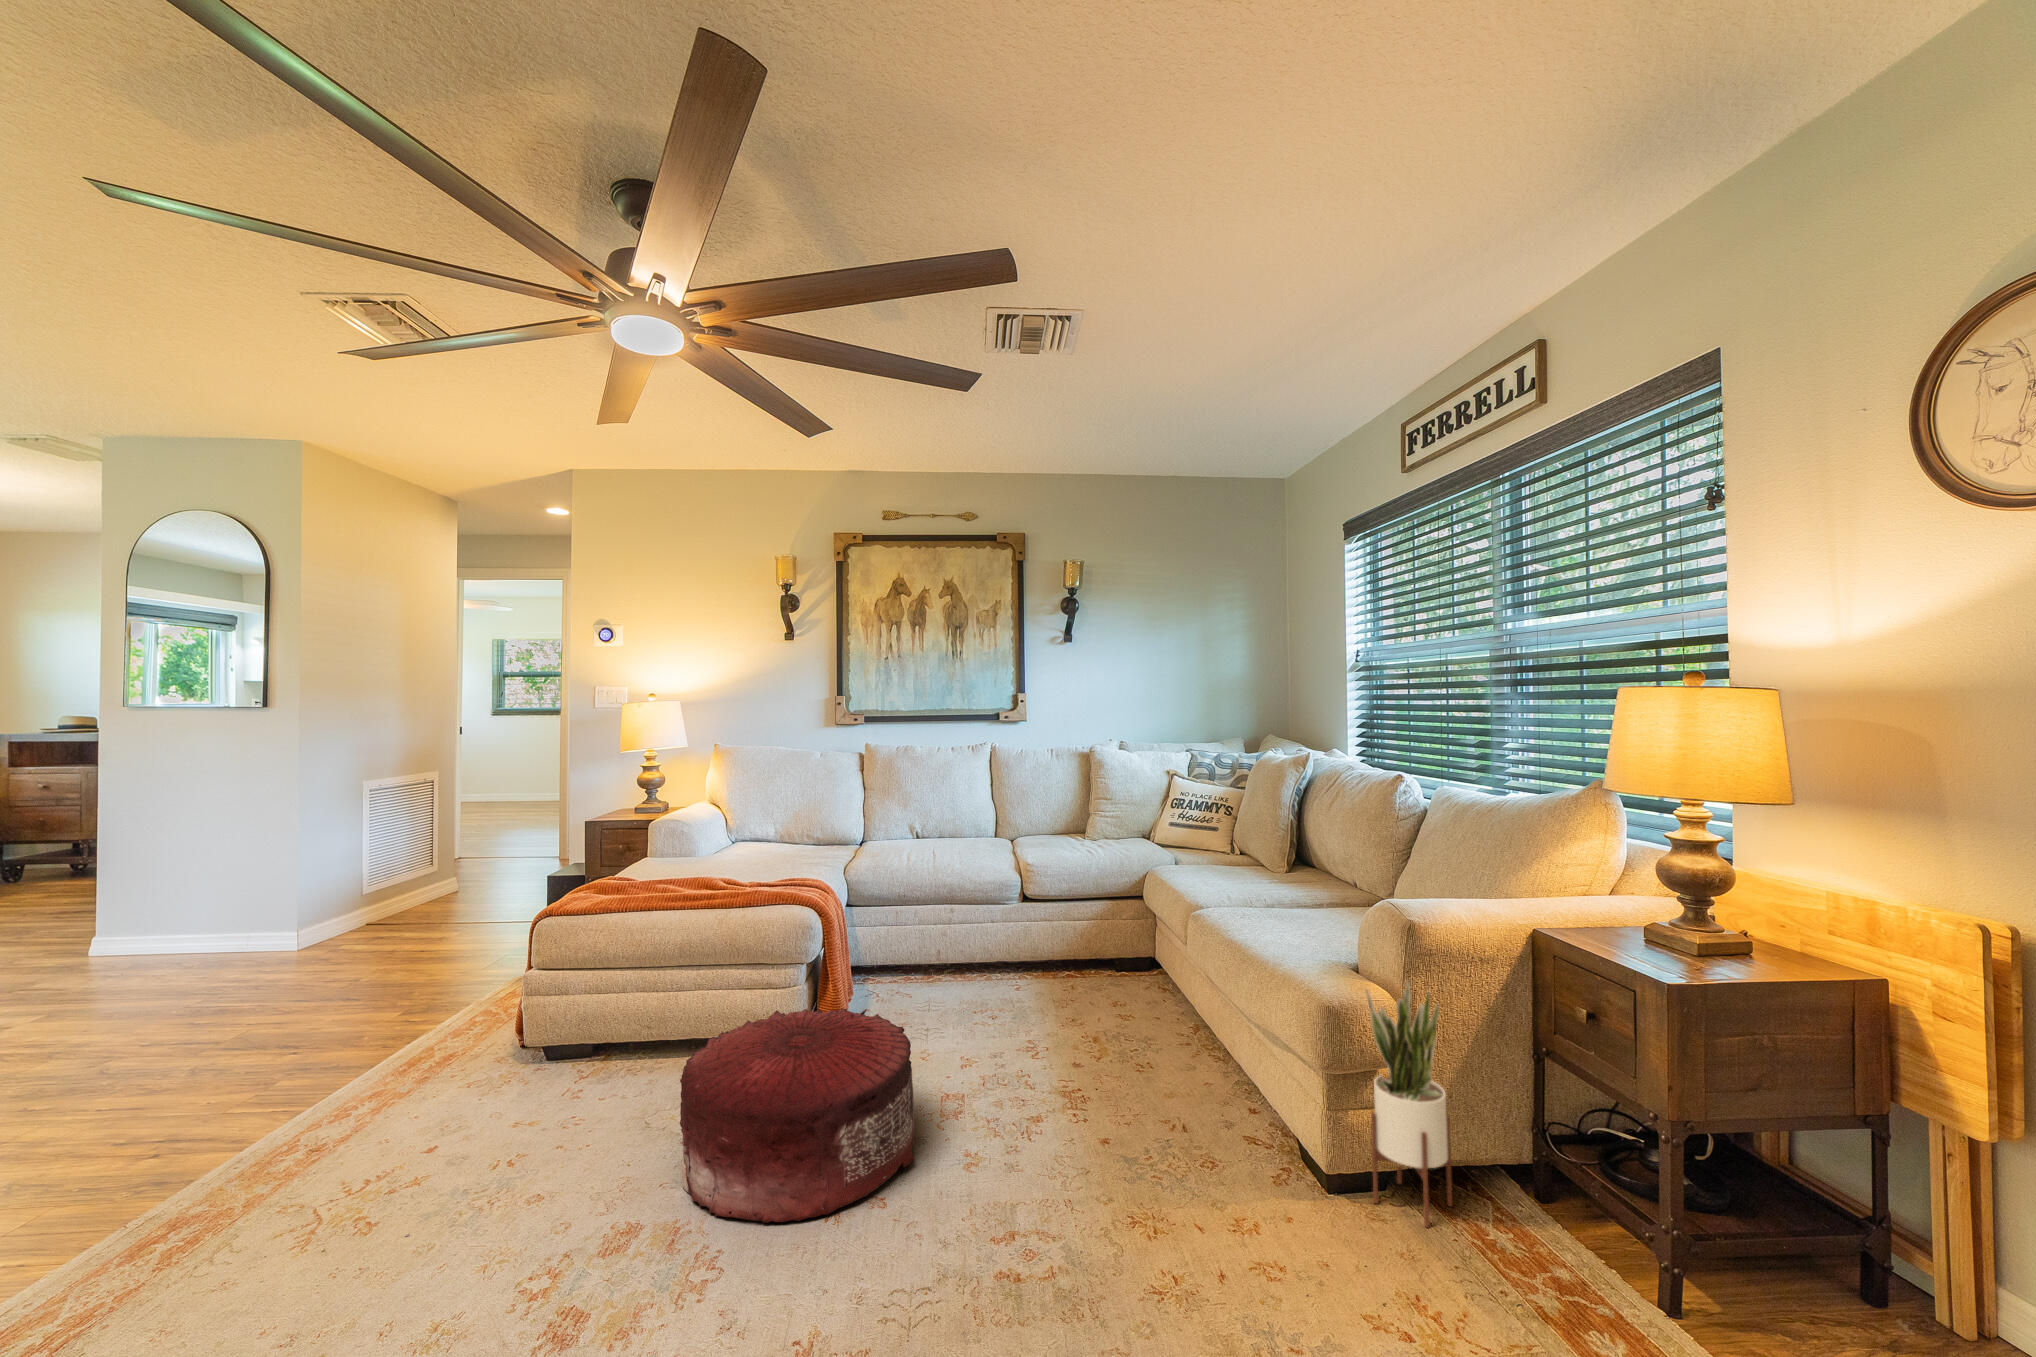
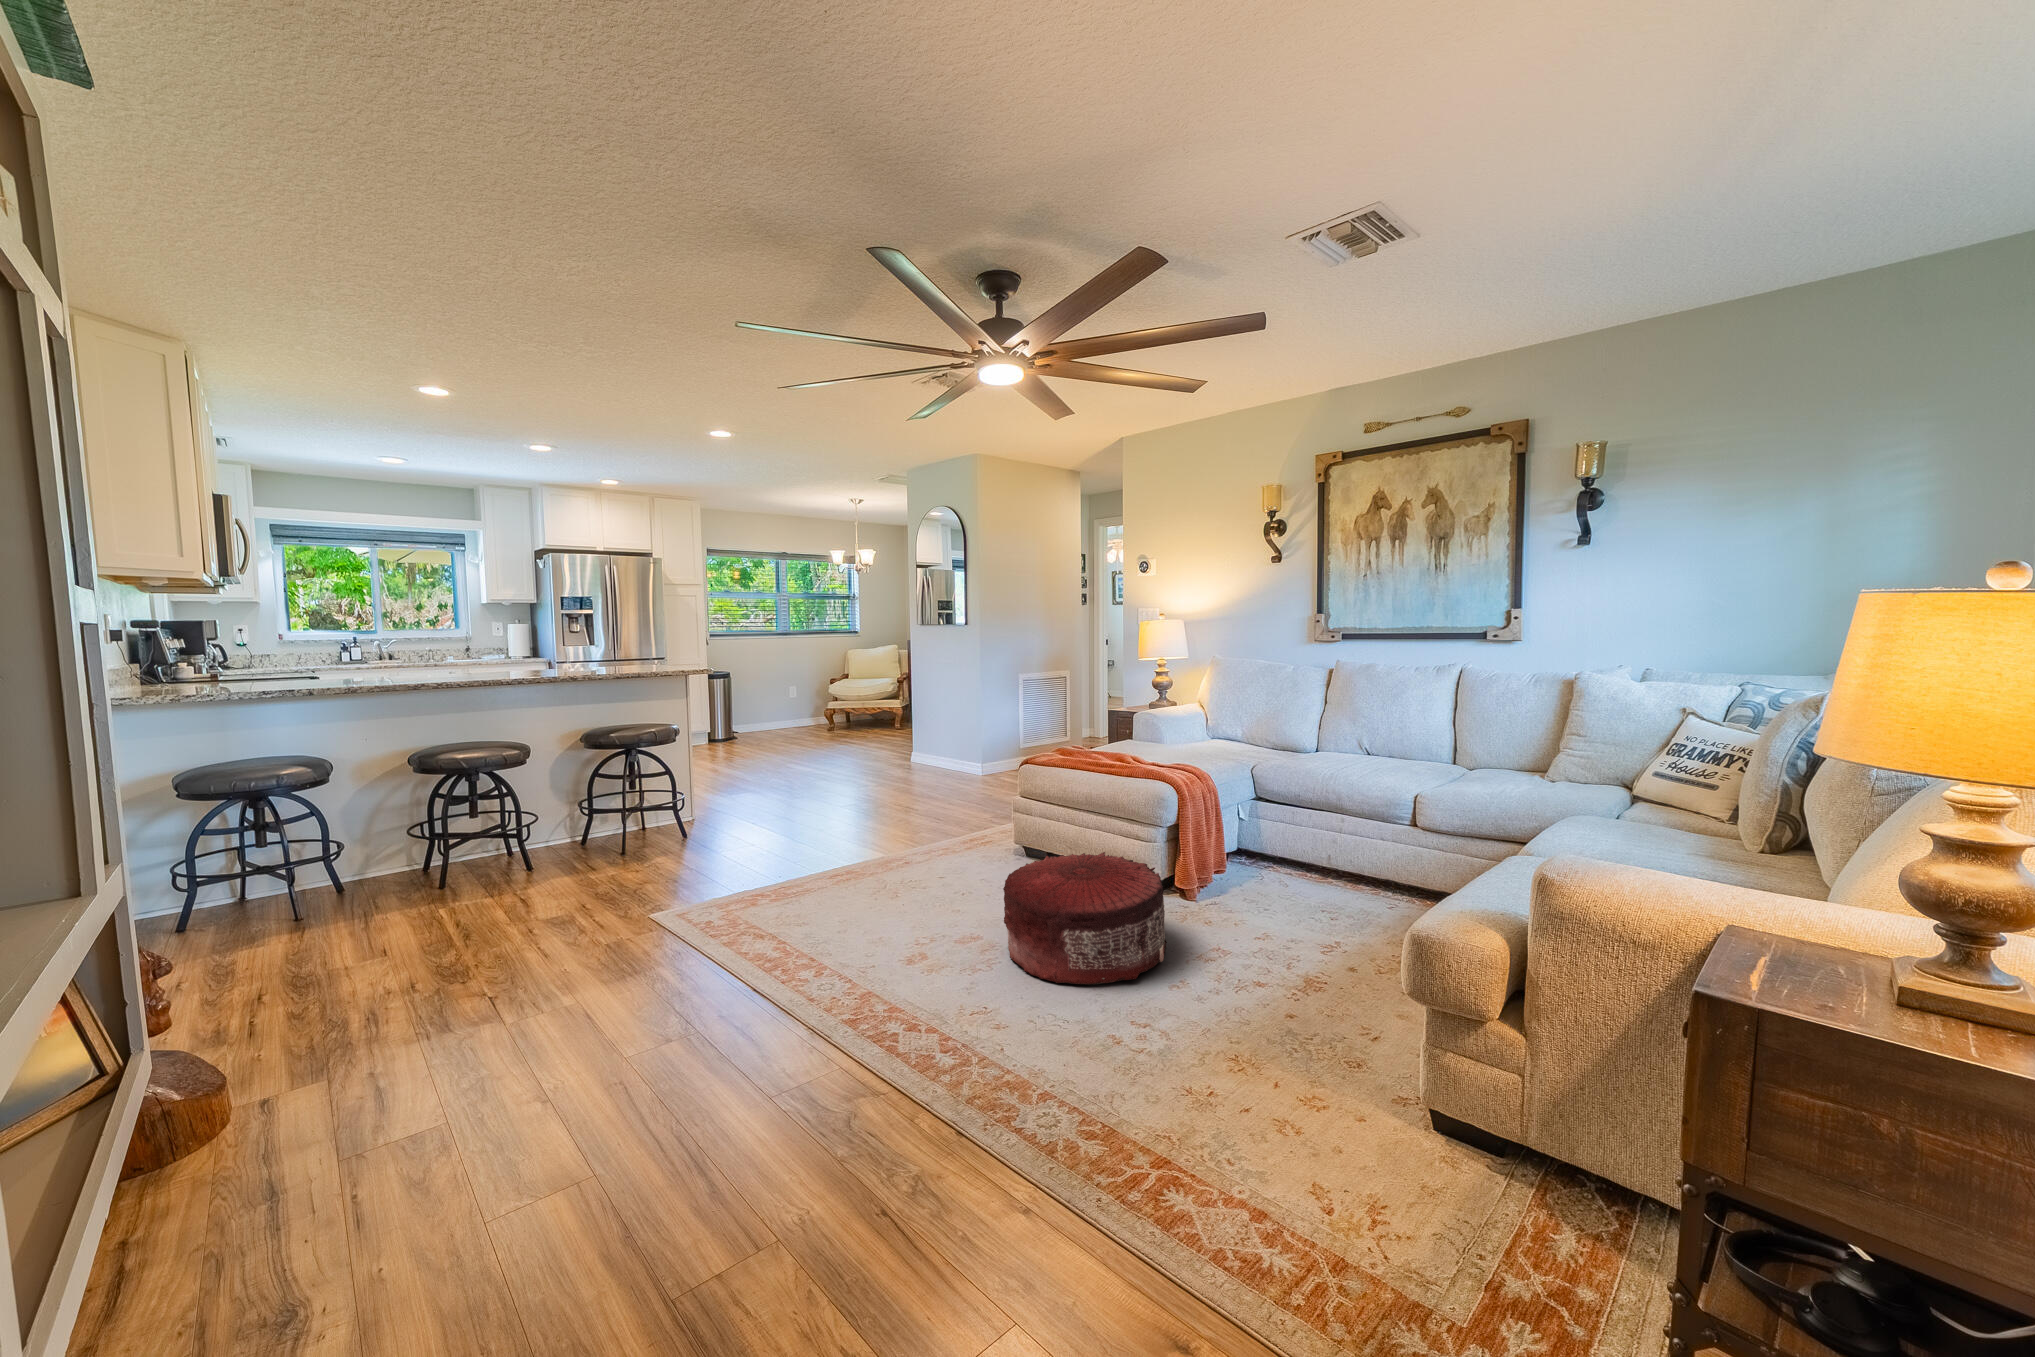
potted plant: present [1365,981,1452,1228] -> none [1450,963,1586,1253]

